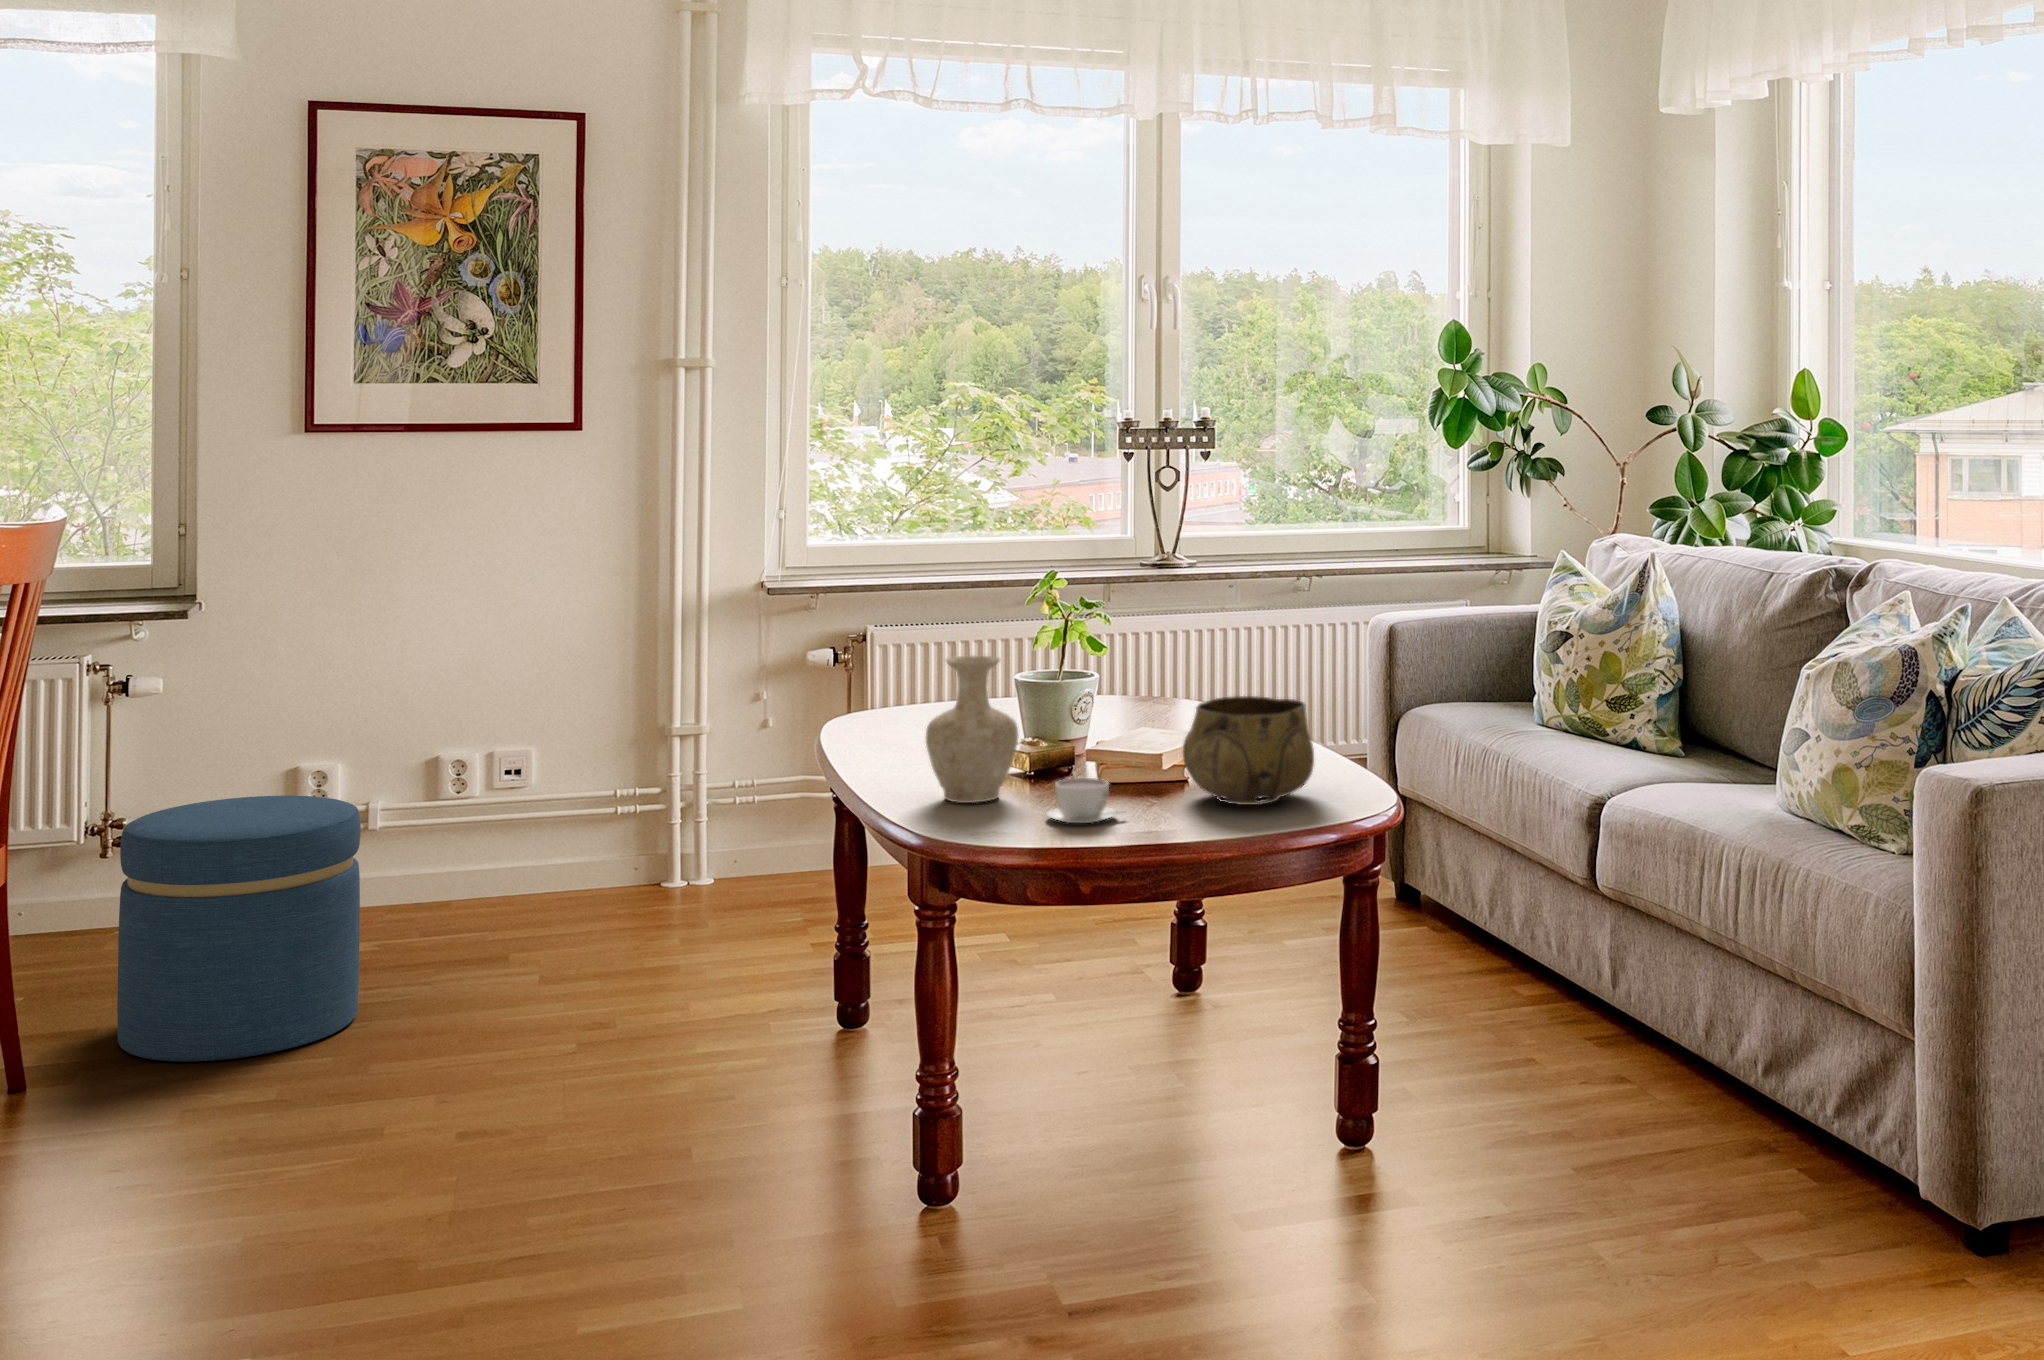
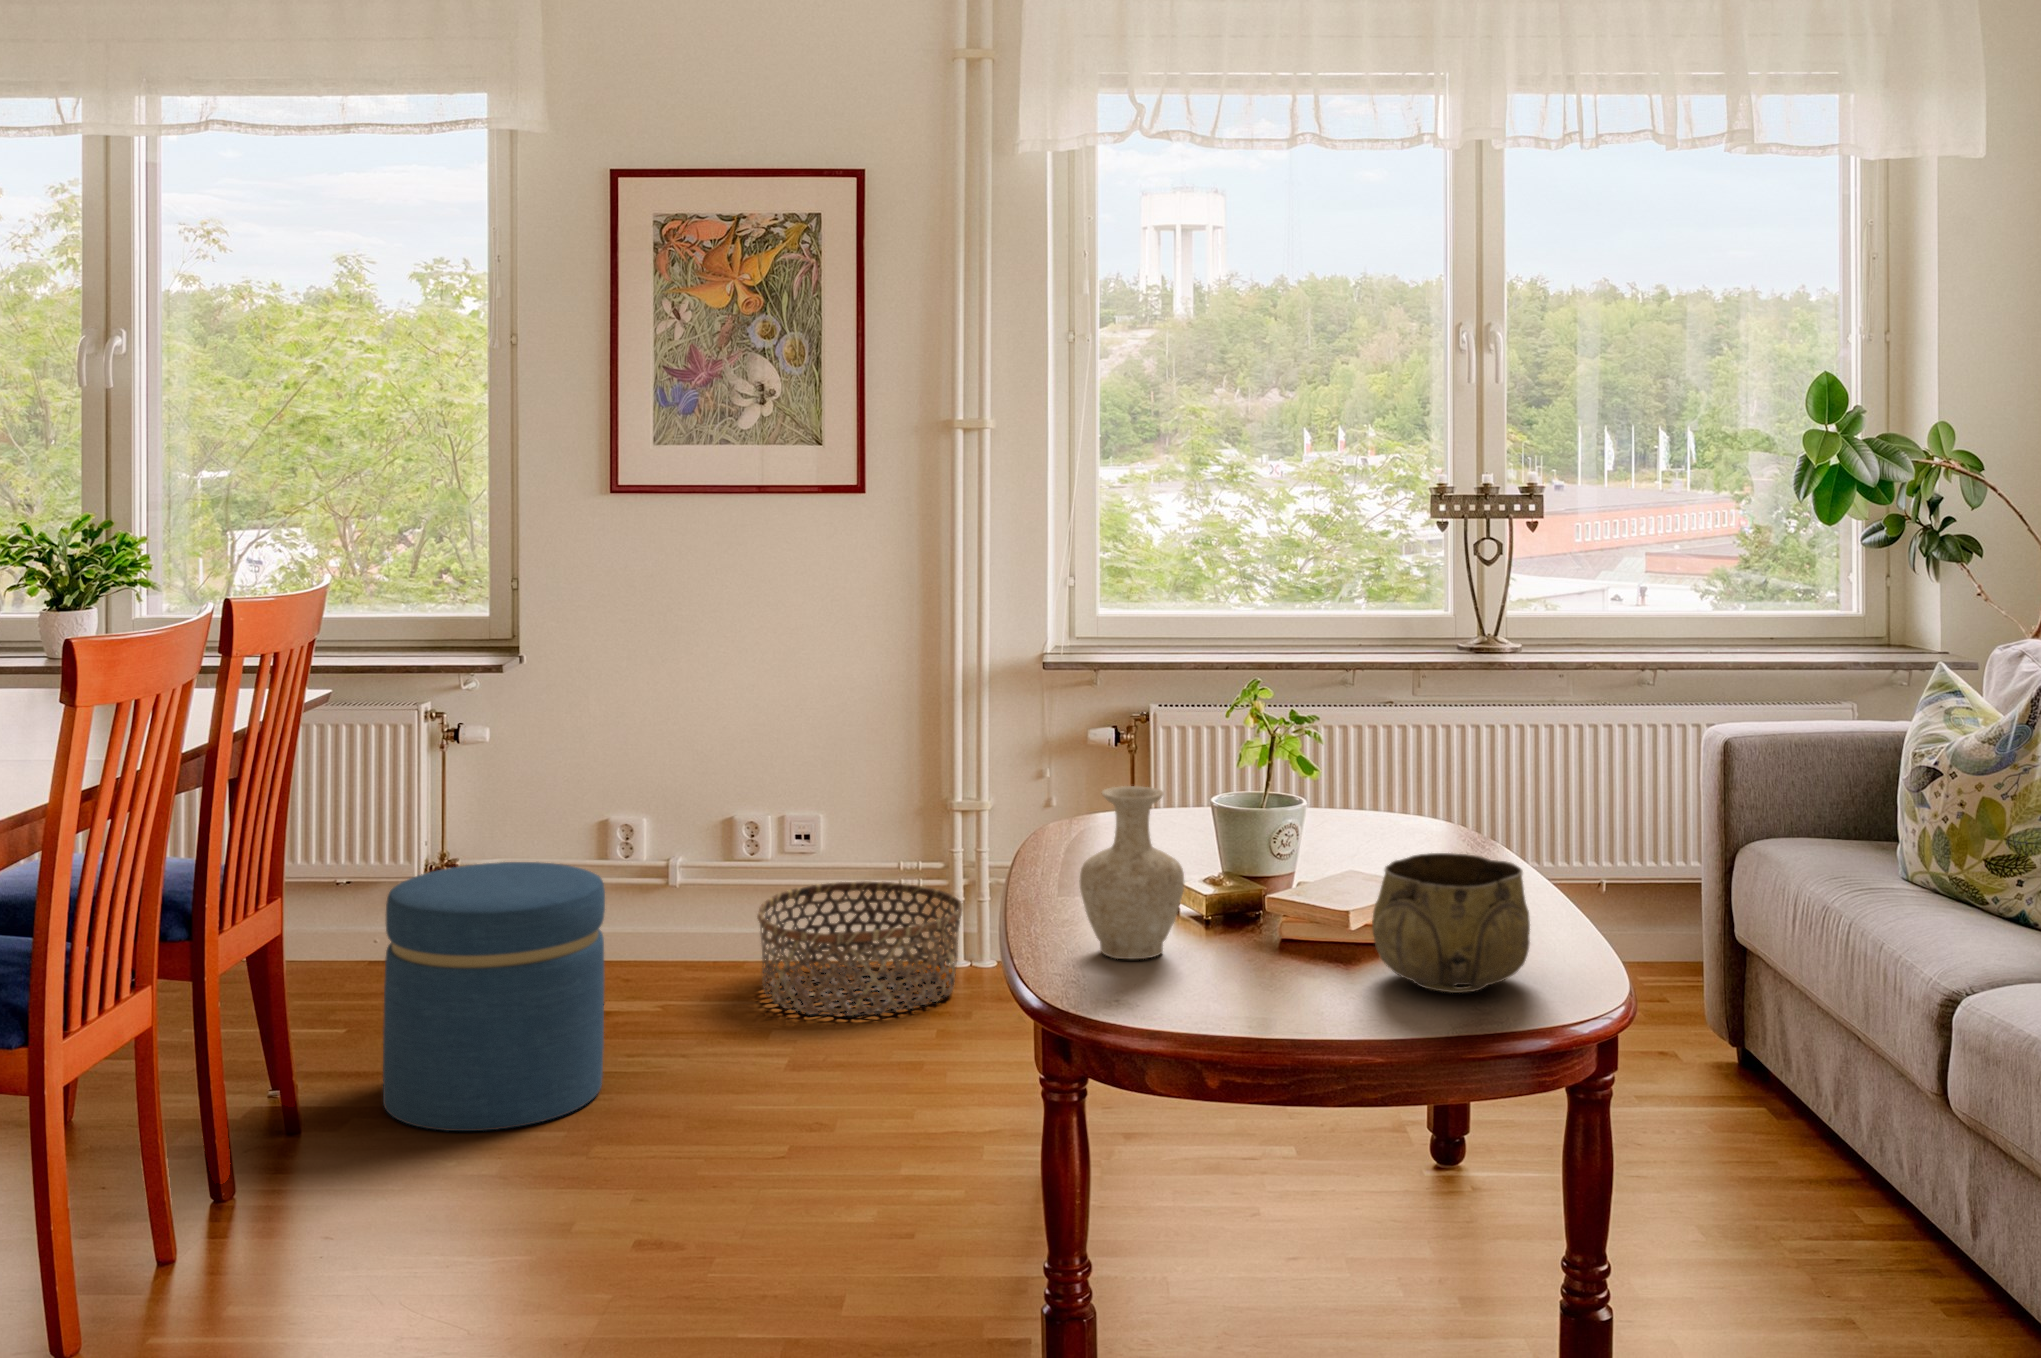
coffee cup: present [1046,778,1118,823] -> none [1196,944,1290,1002]
basket: none [482,808,693,934] -> present [757,881,963,1016]

